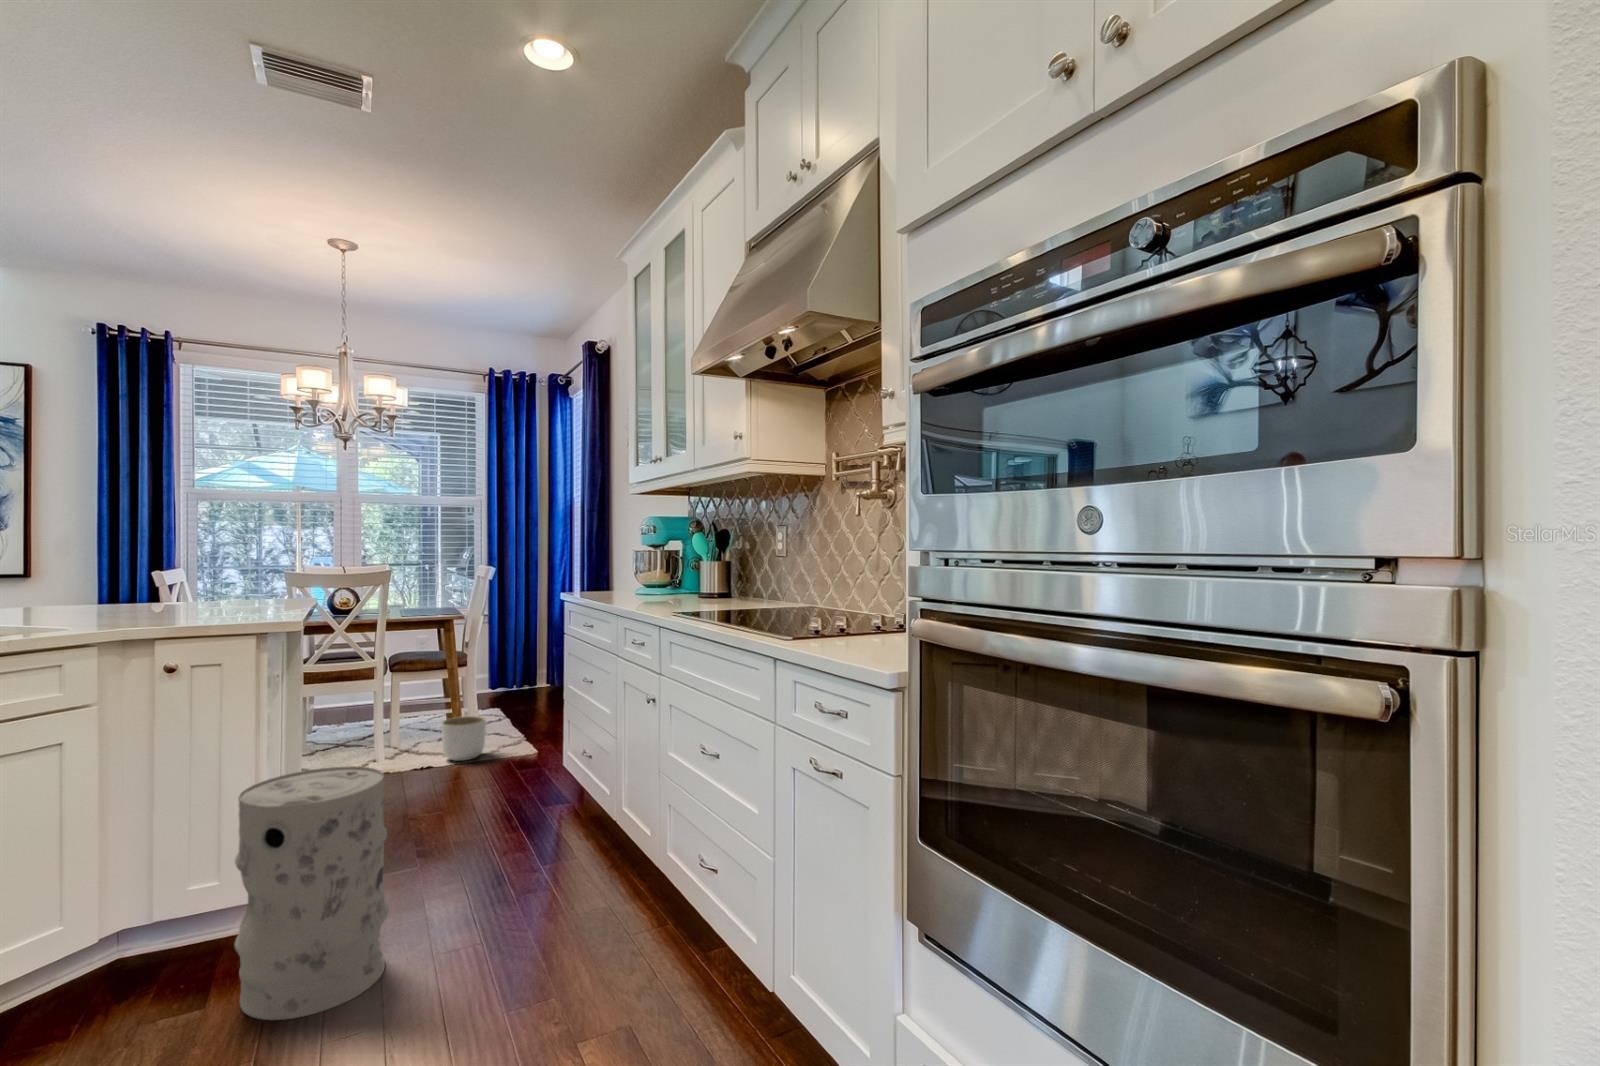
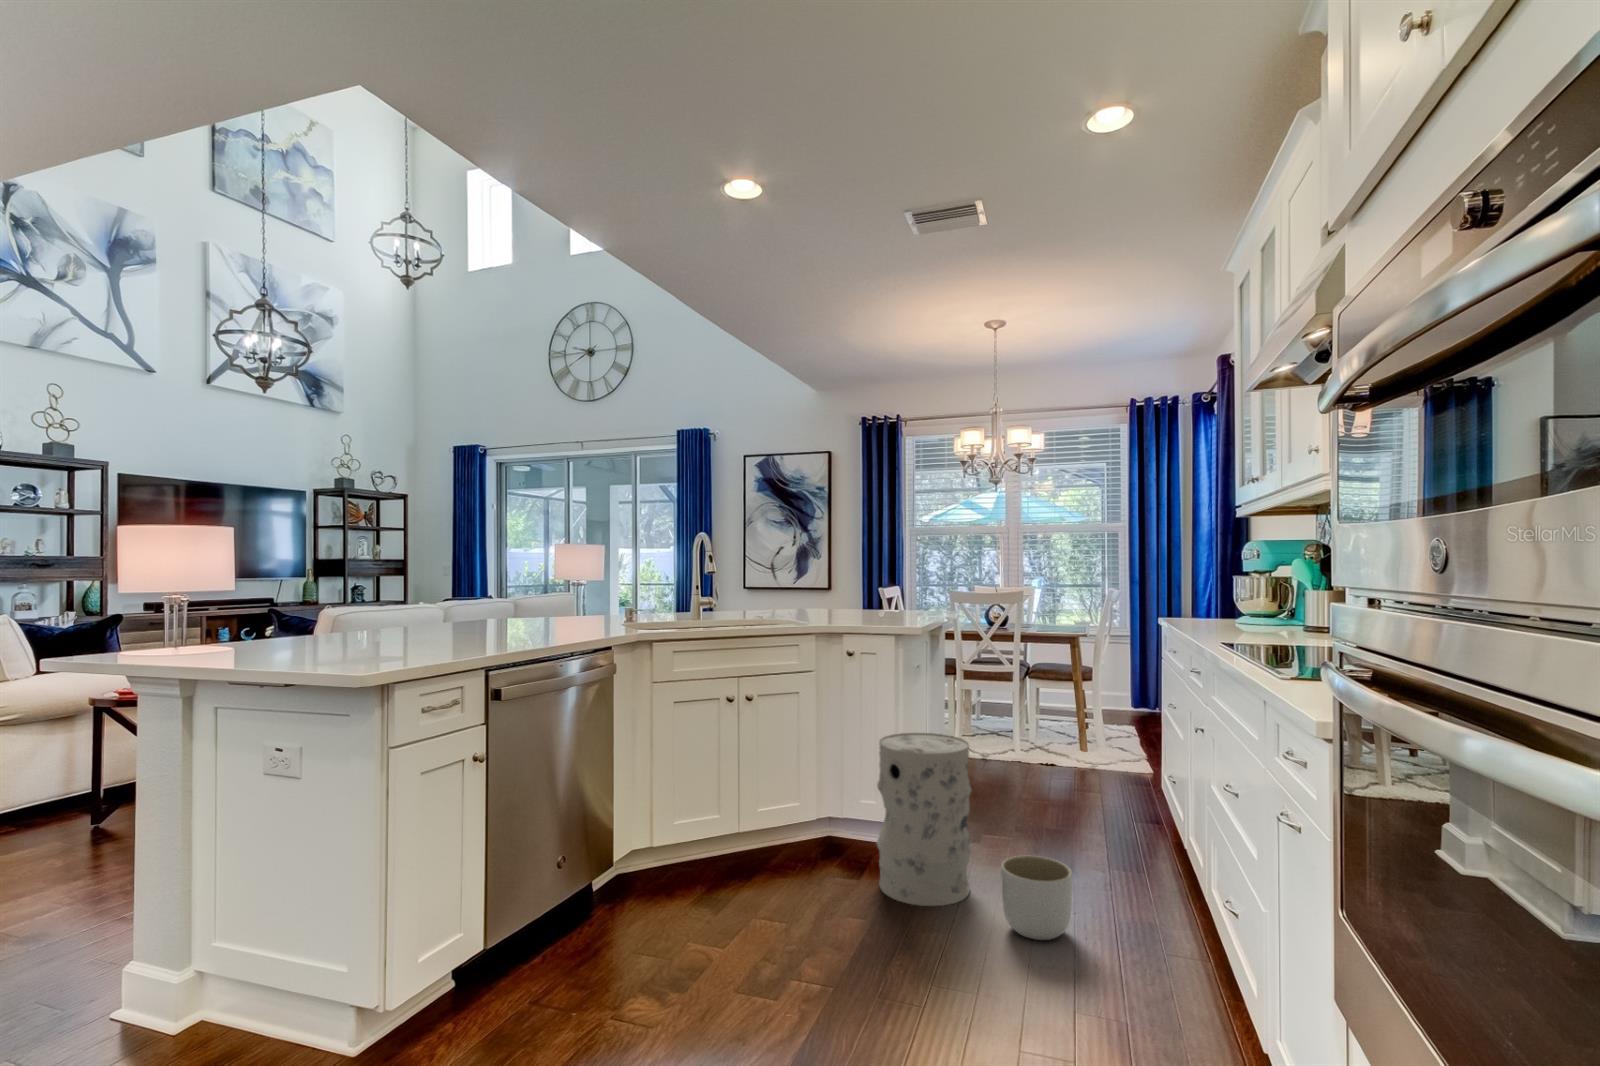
planter: present [441,716,486,761] -> present [1001,856,1072,940]

